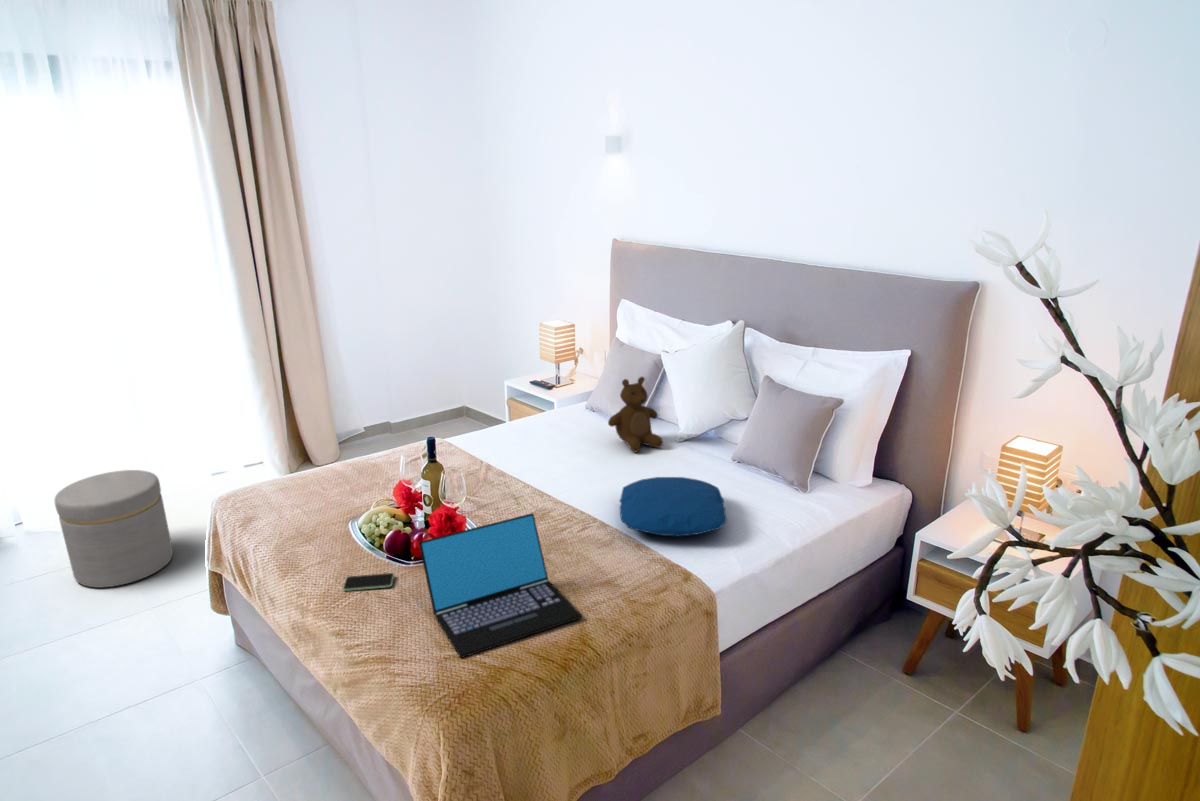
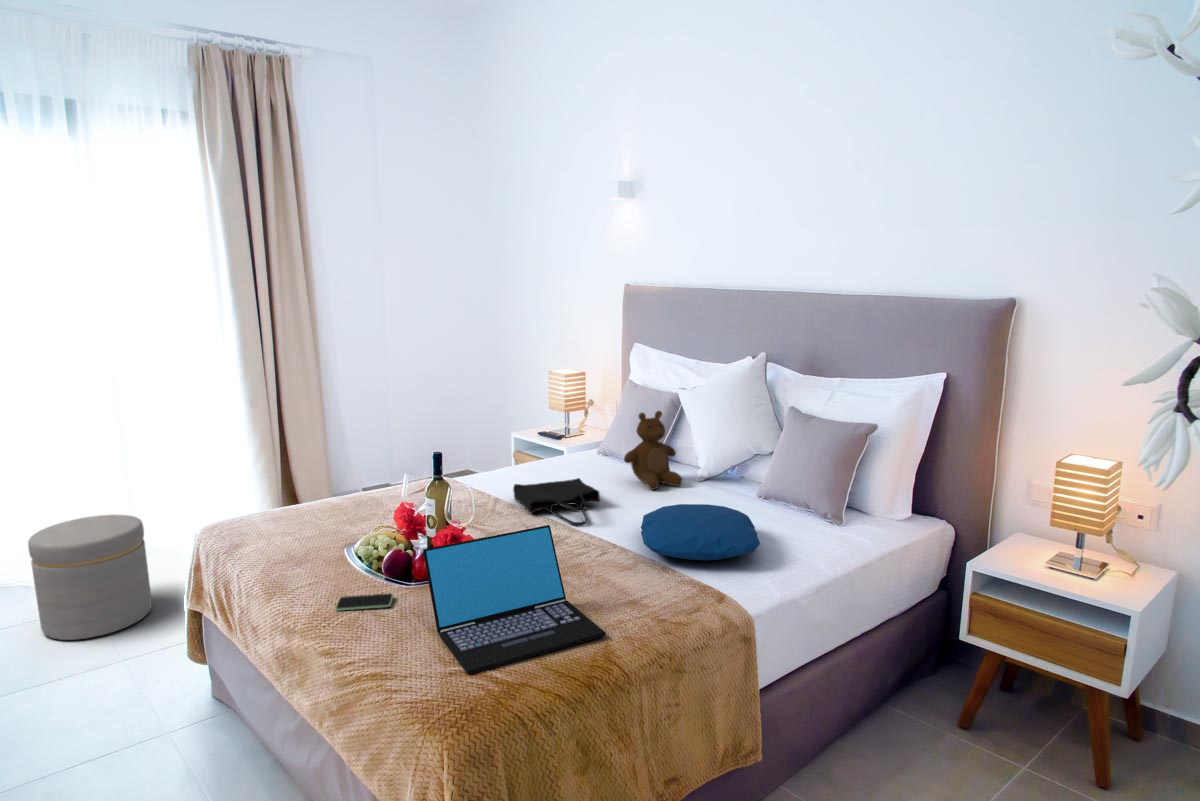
tote bag: none [504,443,584,496] -> present [513,478,600,526]

